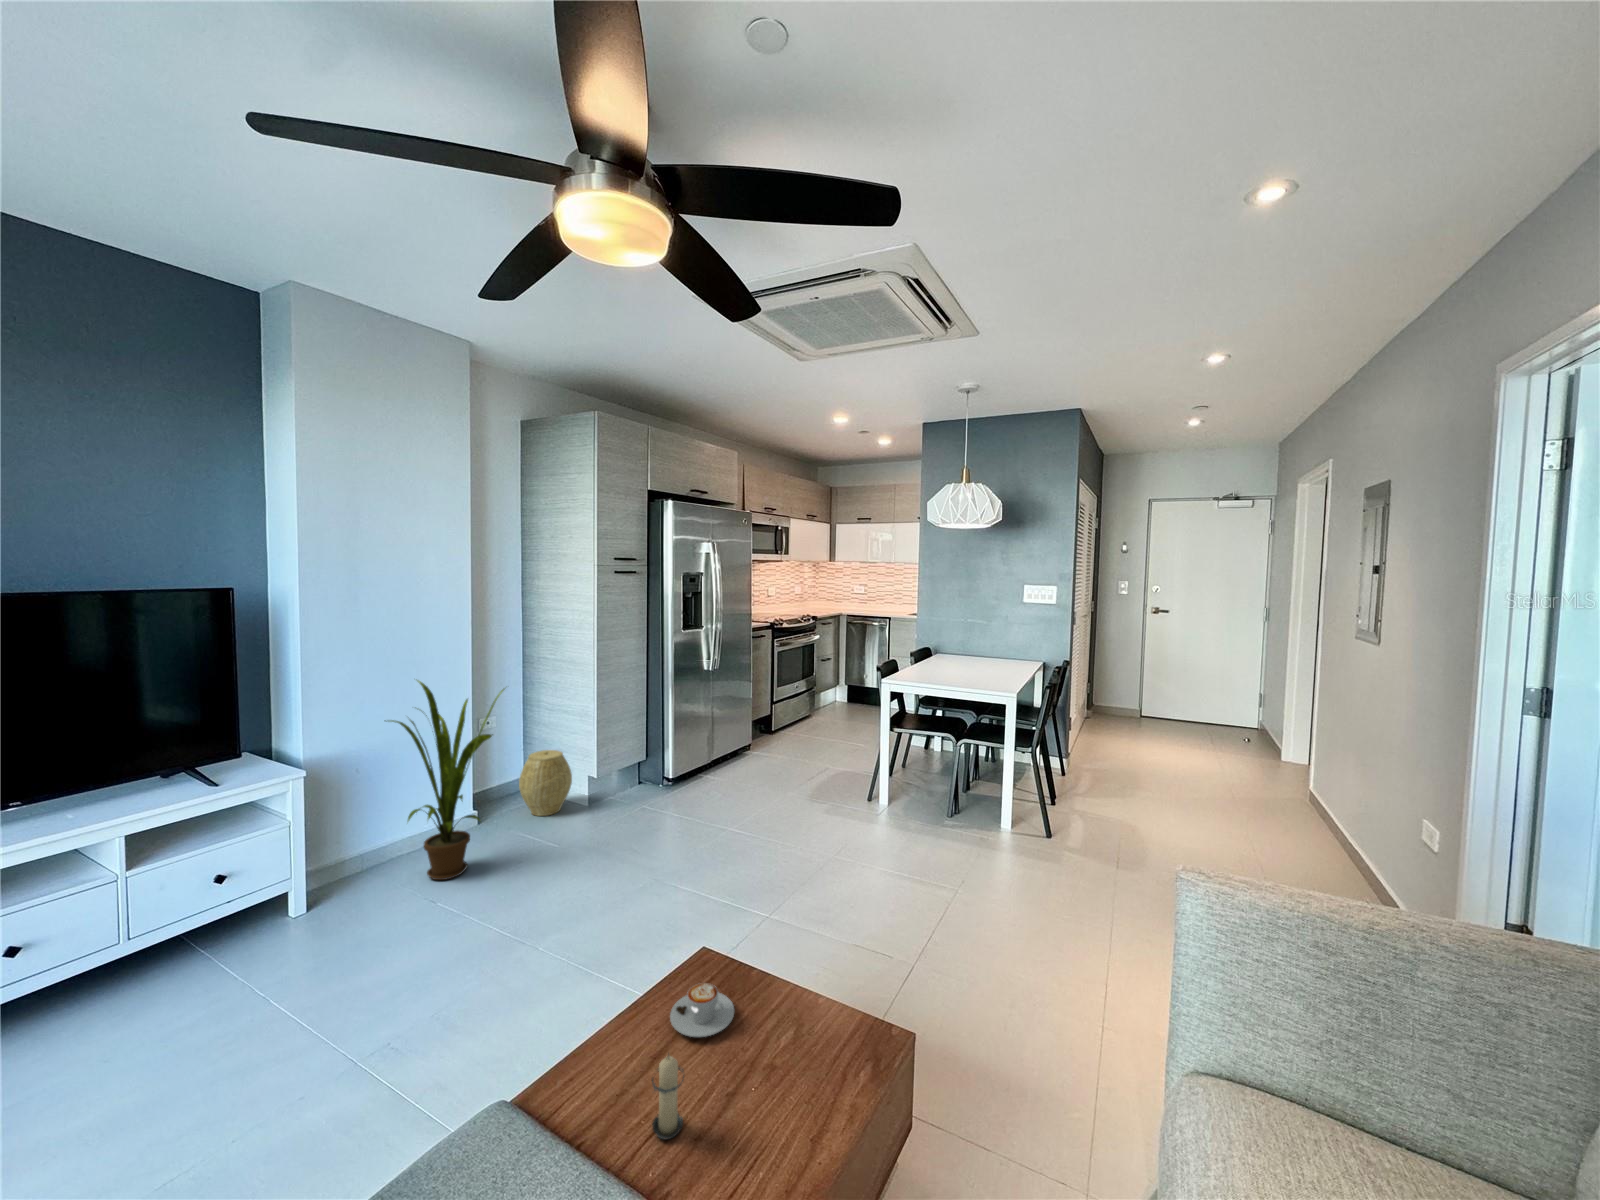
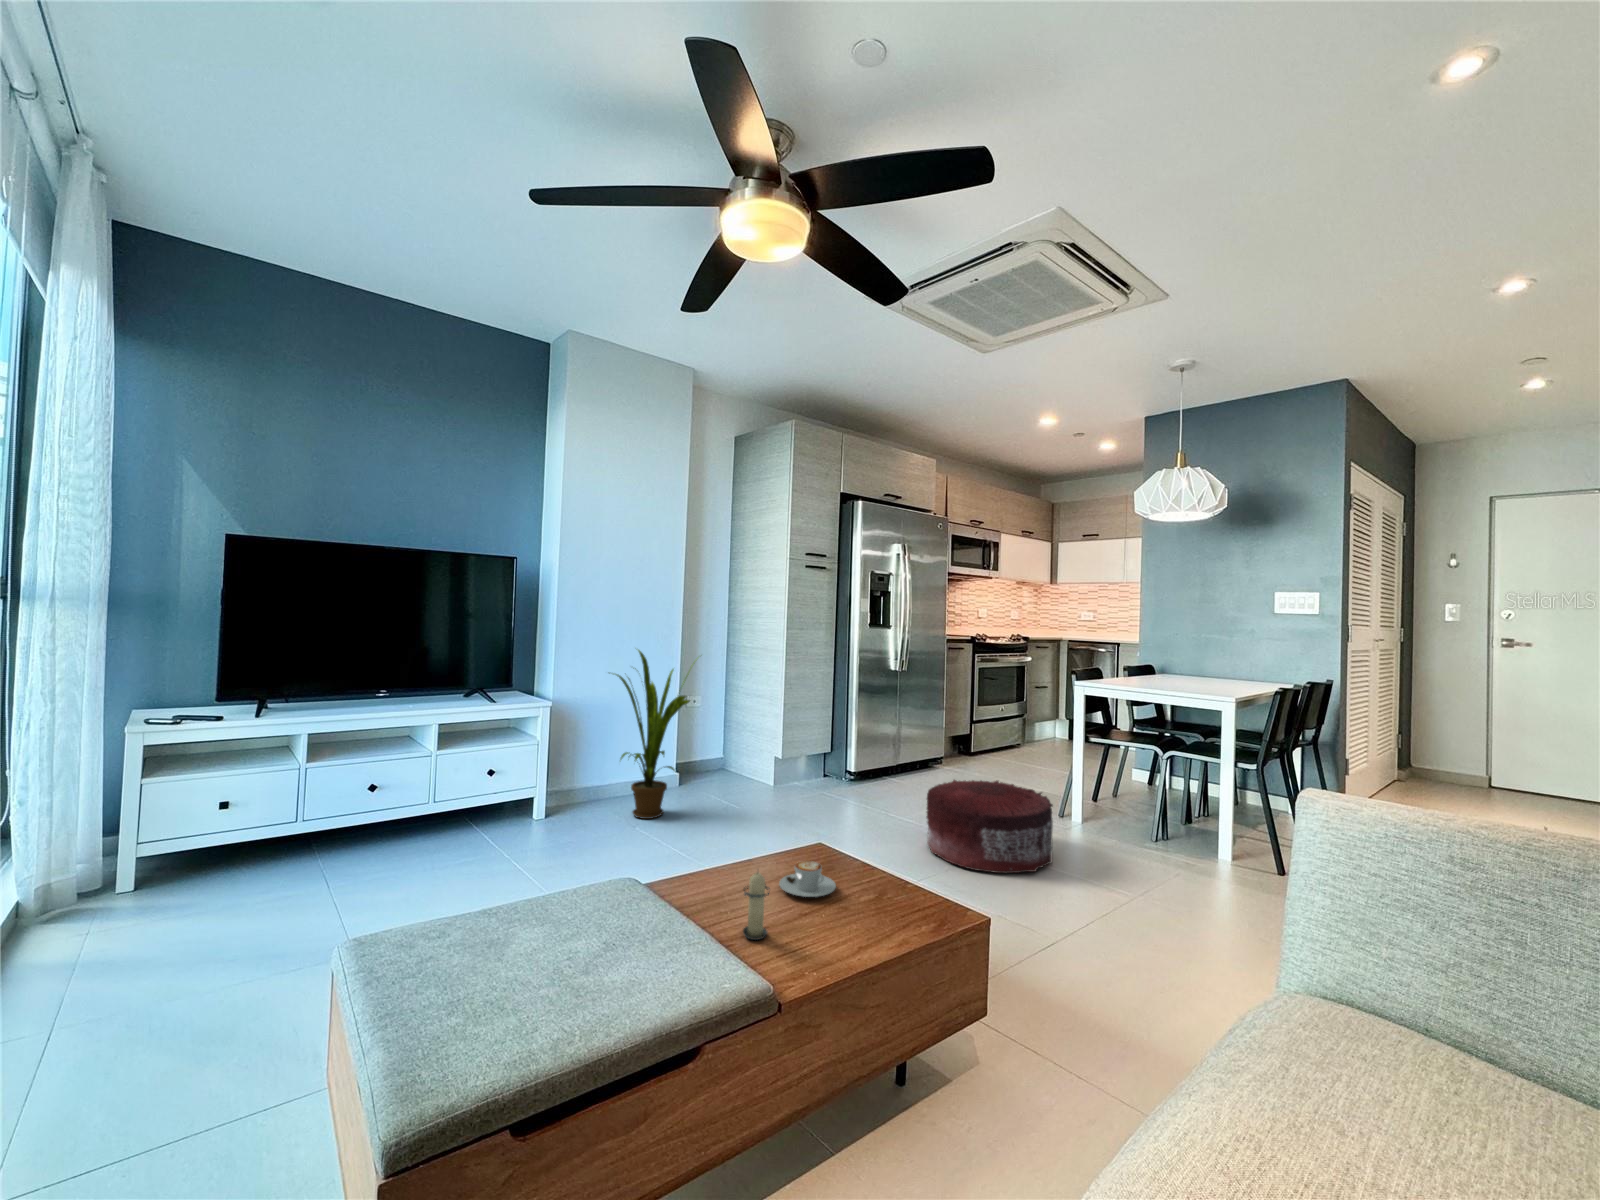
woven basket: present [519,750,572,816] -> none [714,730,759,790]
pouf: none [761,780,877,882] -> present [927,780,1053,873]

